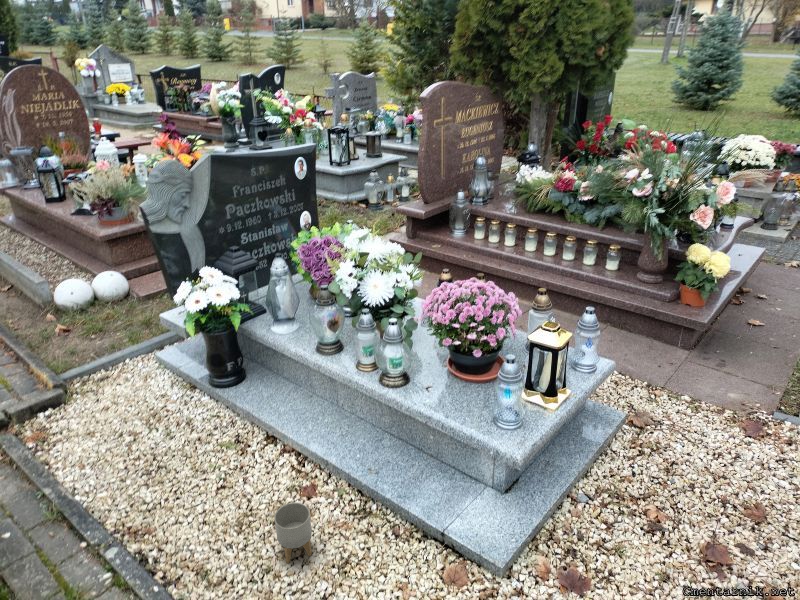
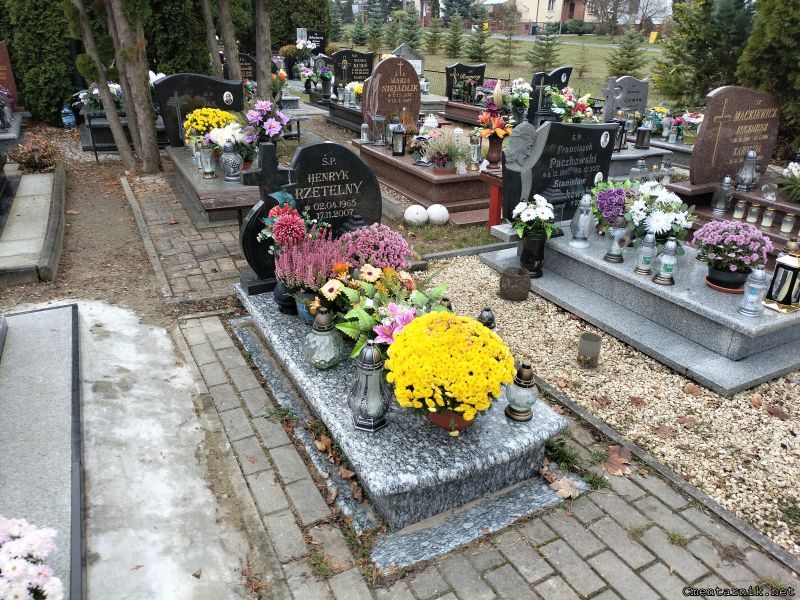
woven basket: none [170,378,221,433] -> present [499,267,531,301]

